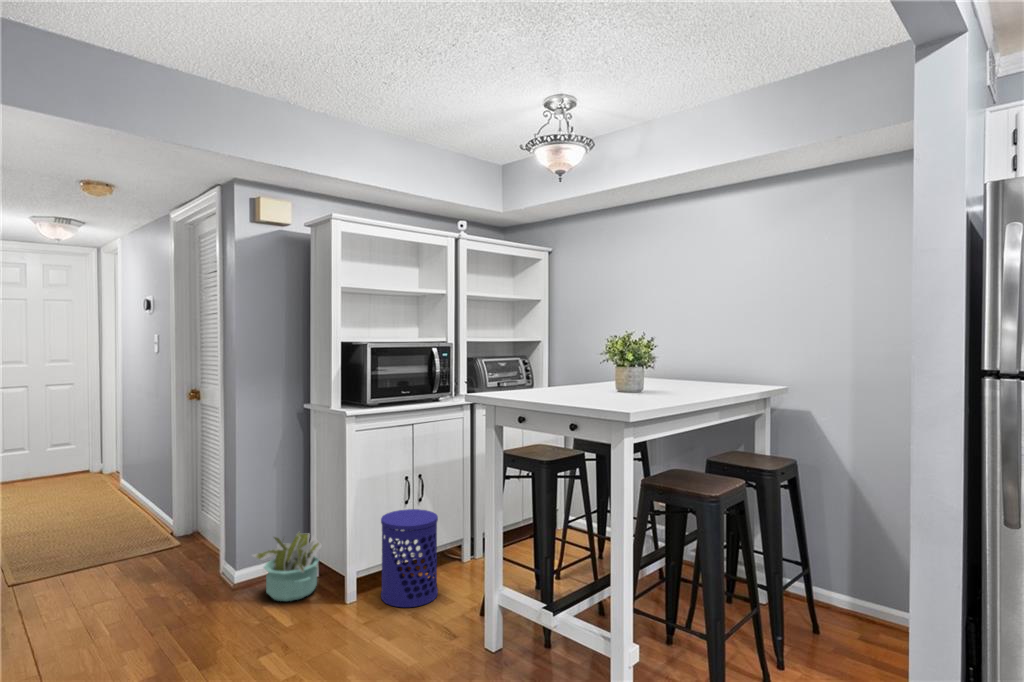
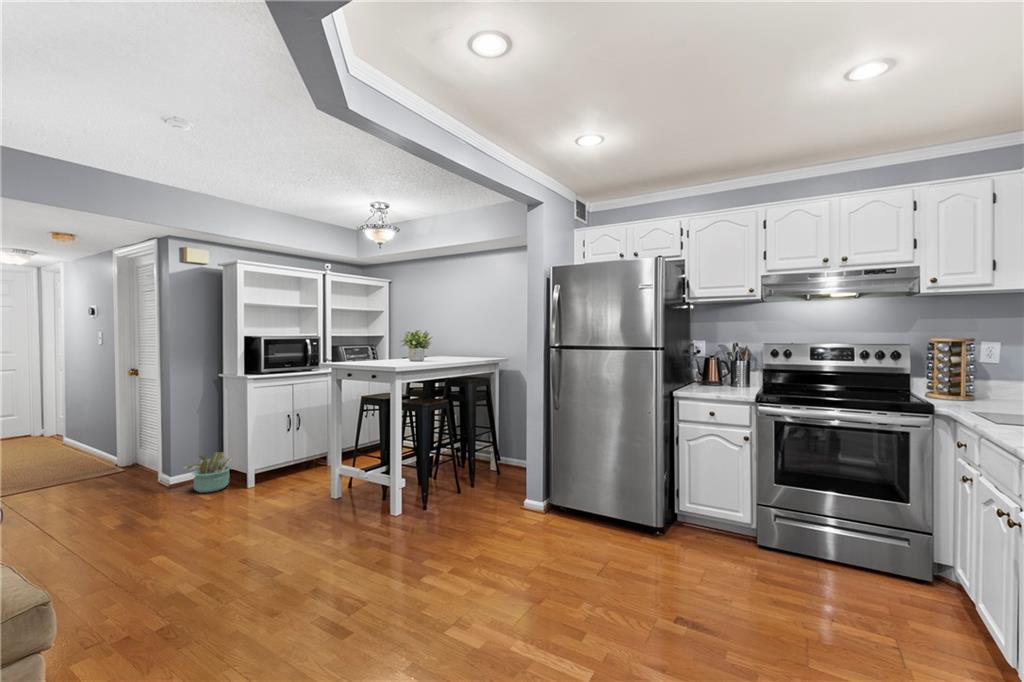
waste bin: present [381,509,438,607] -> none [272,434,308,488]

